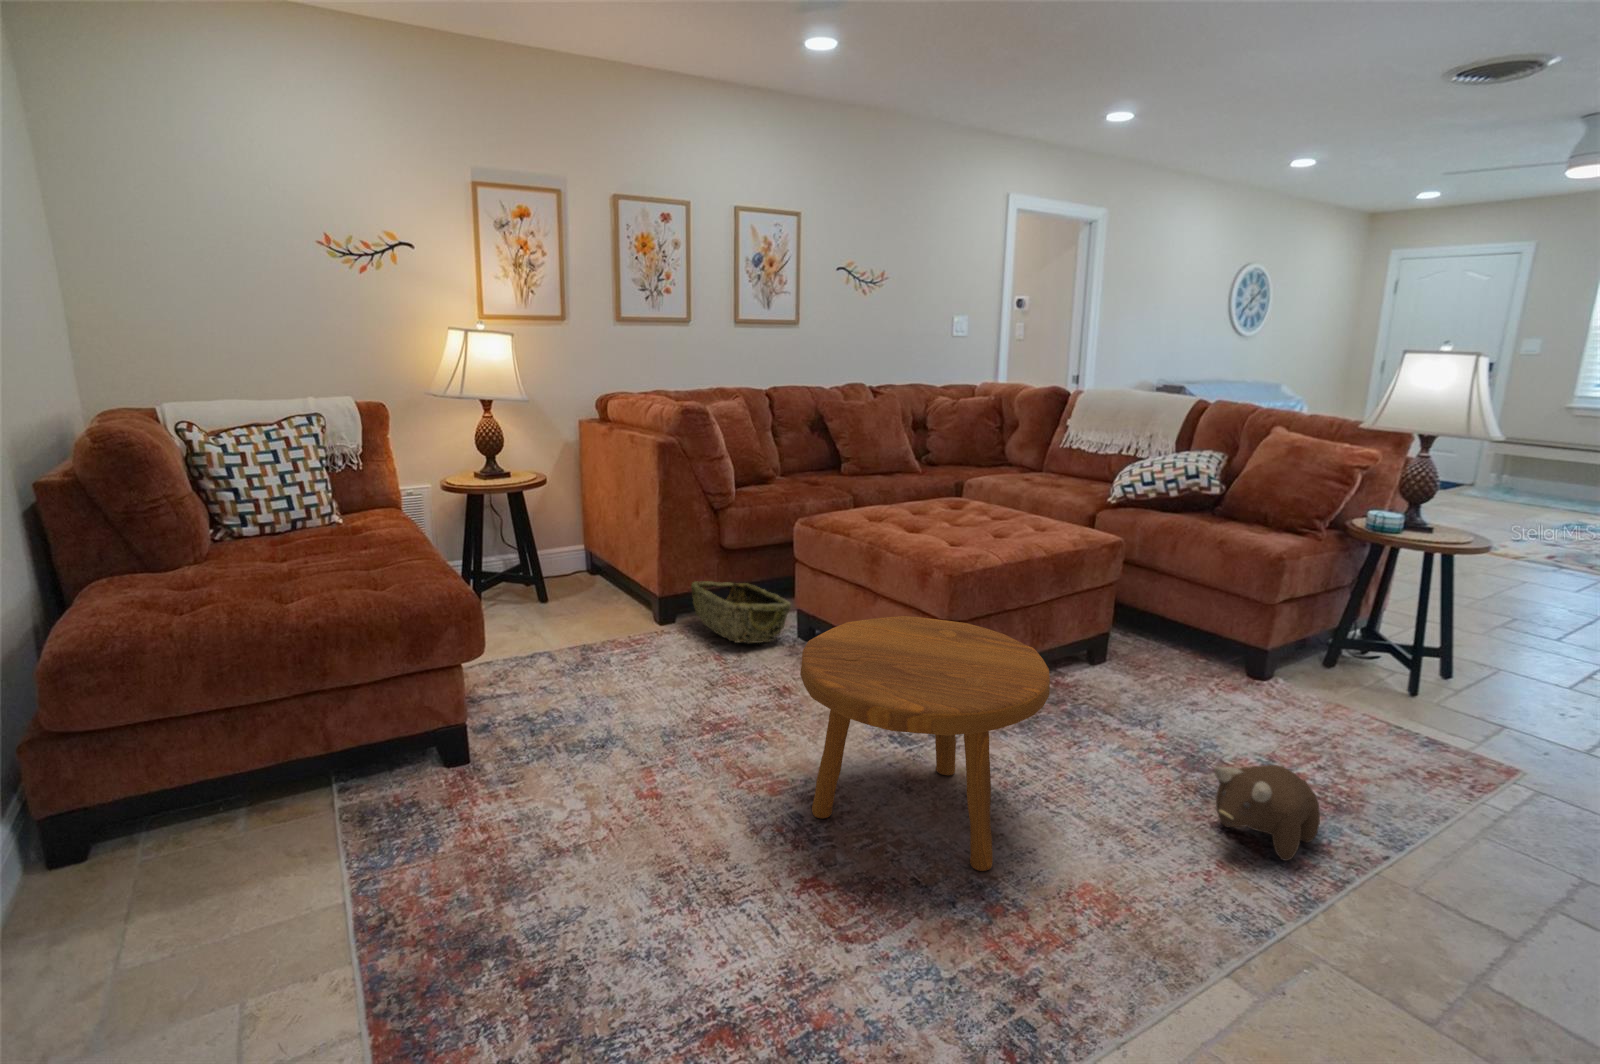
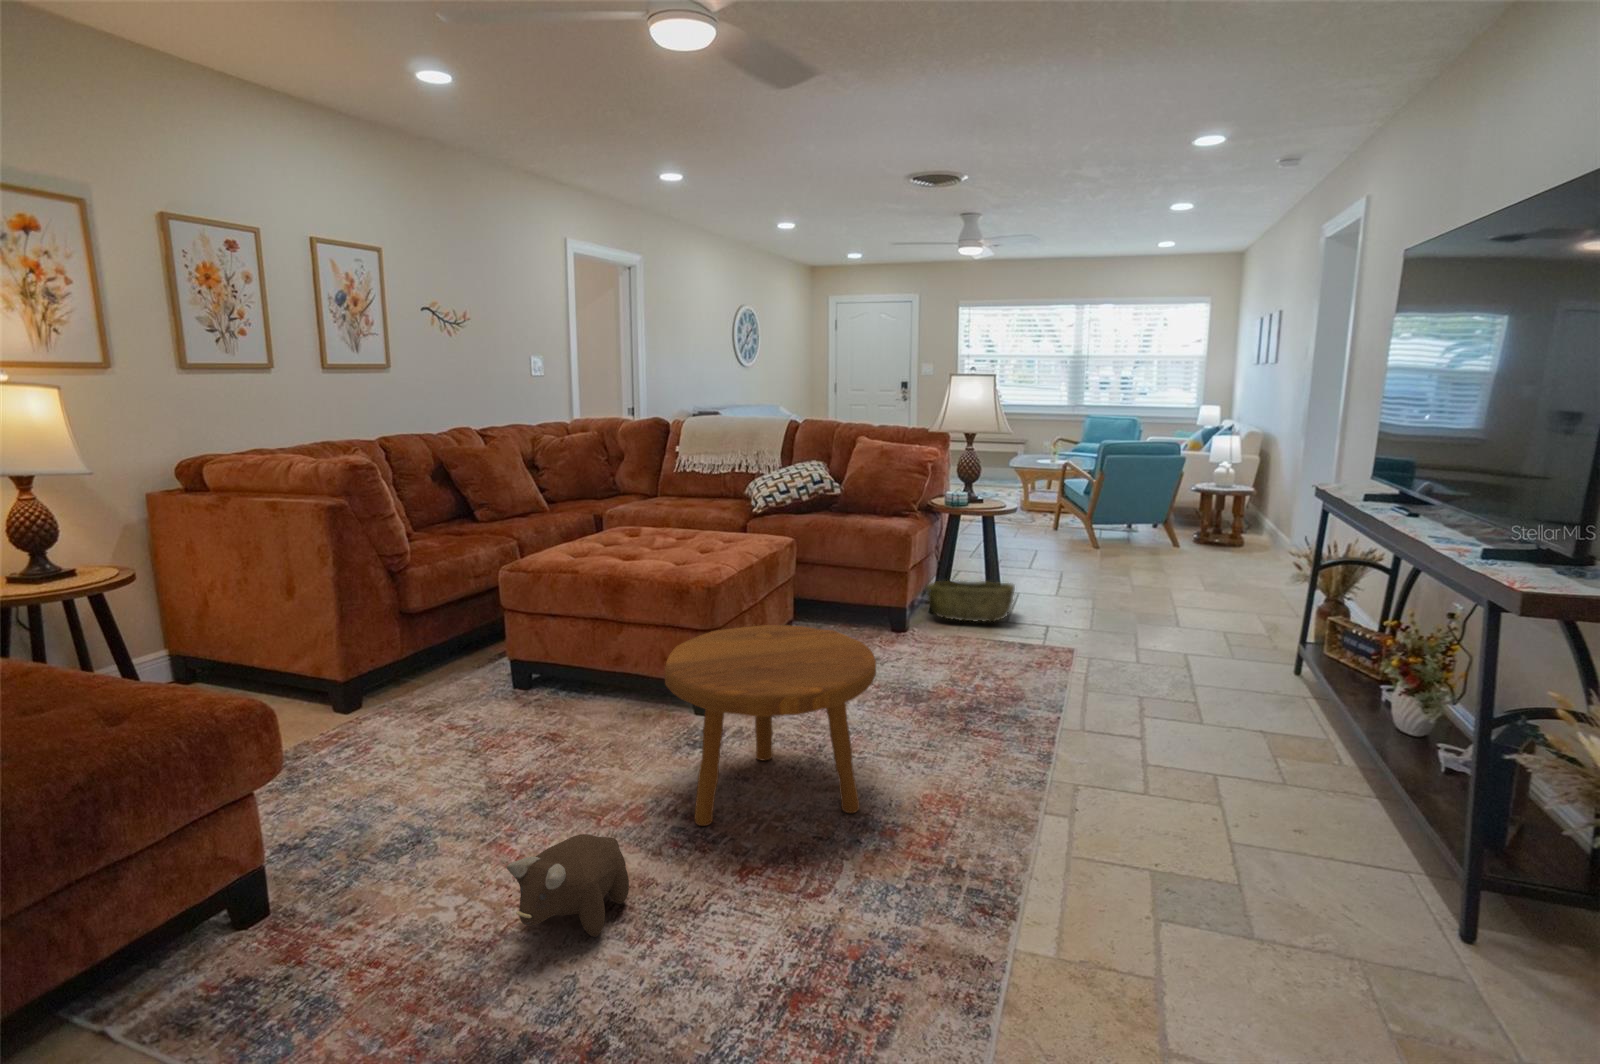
woven basket: present [691,581,791,643] -> present [926,581,1015,622]
plush toy: present [1214,765,1320,861] -> present [507,834,629,937]

